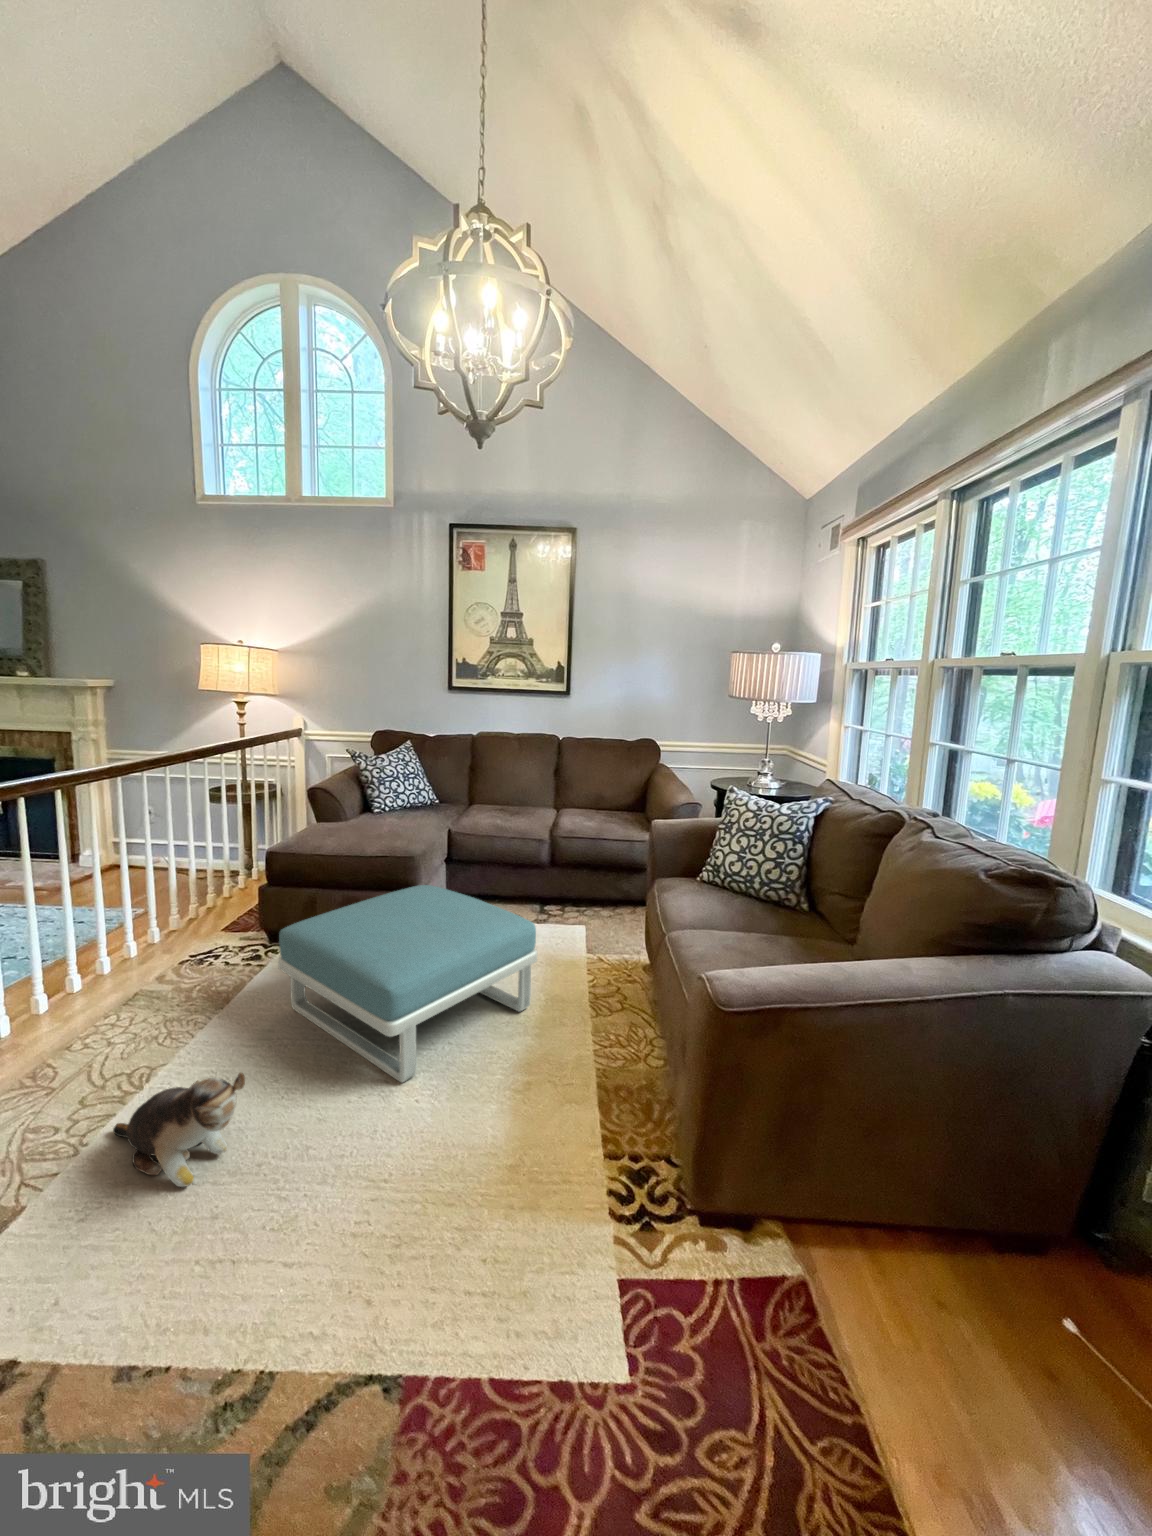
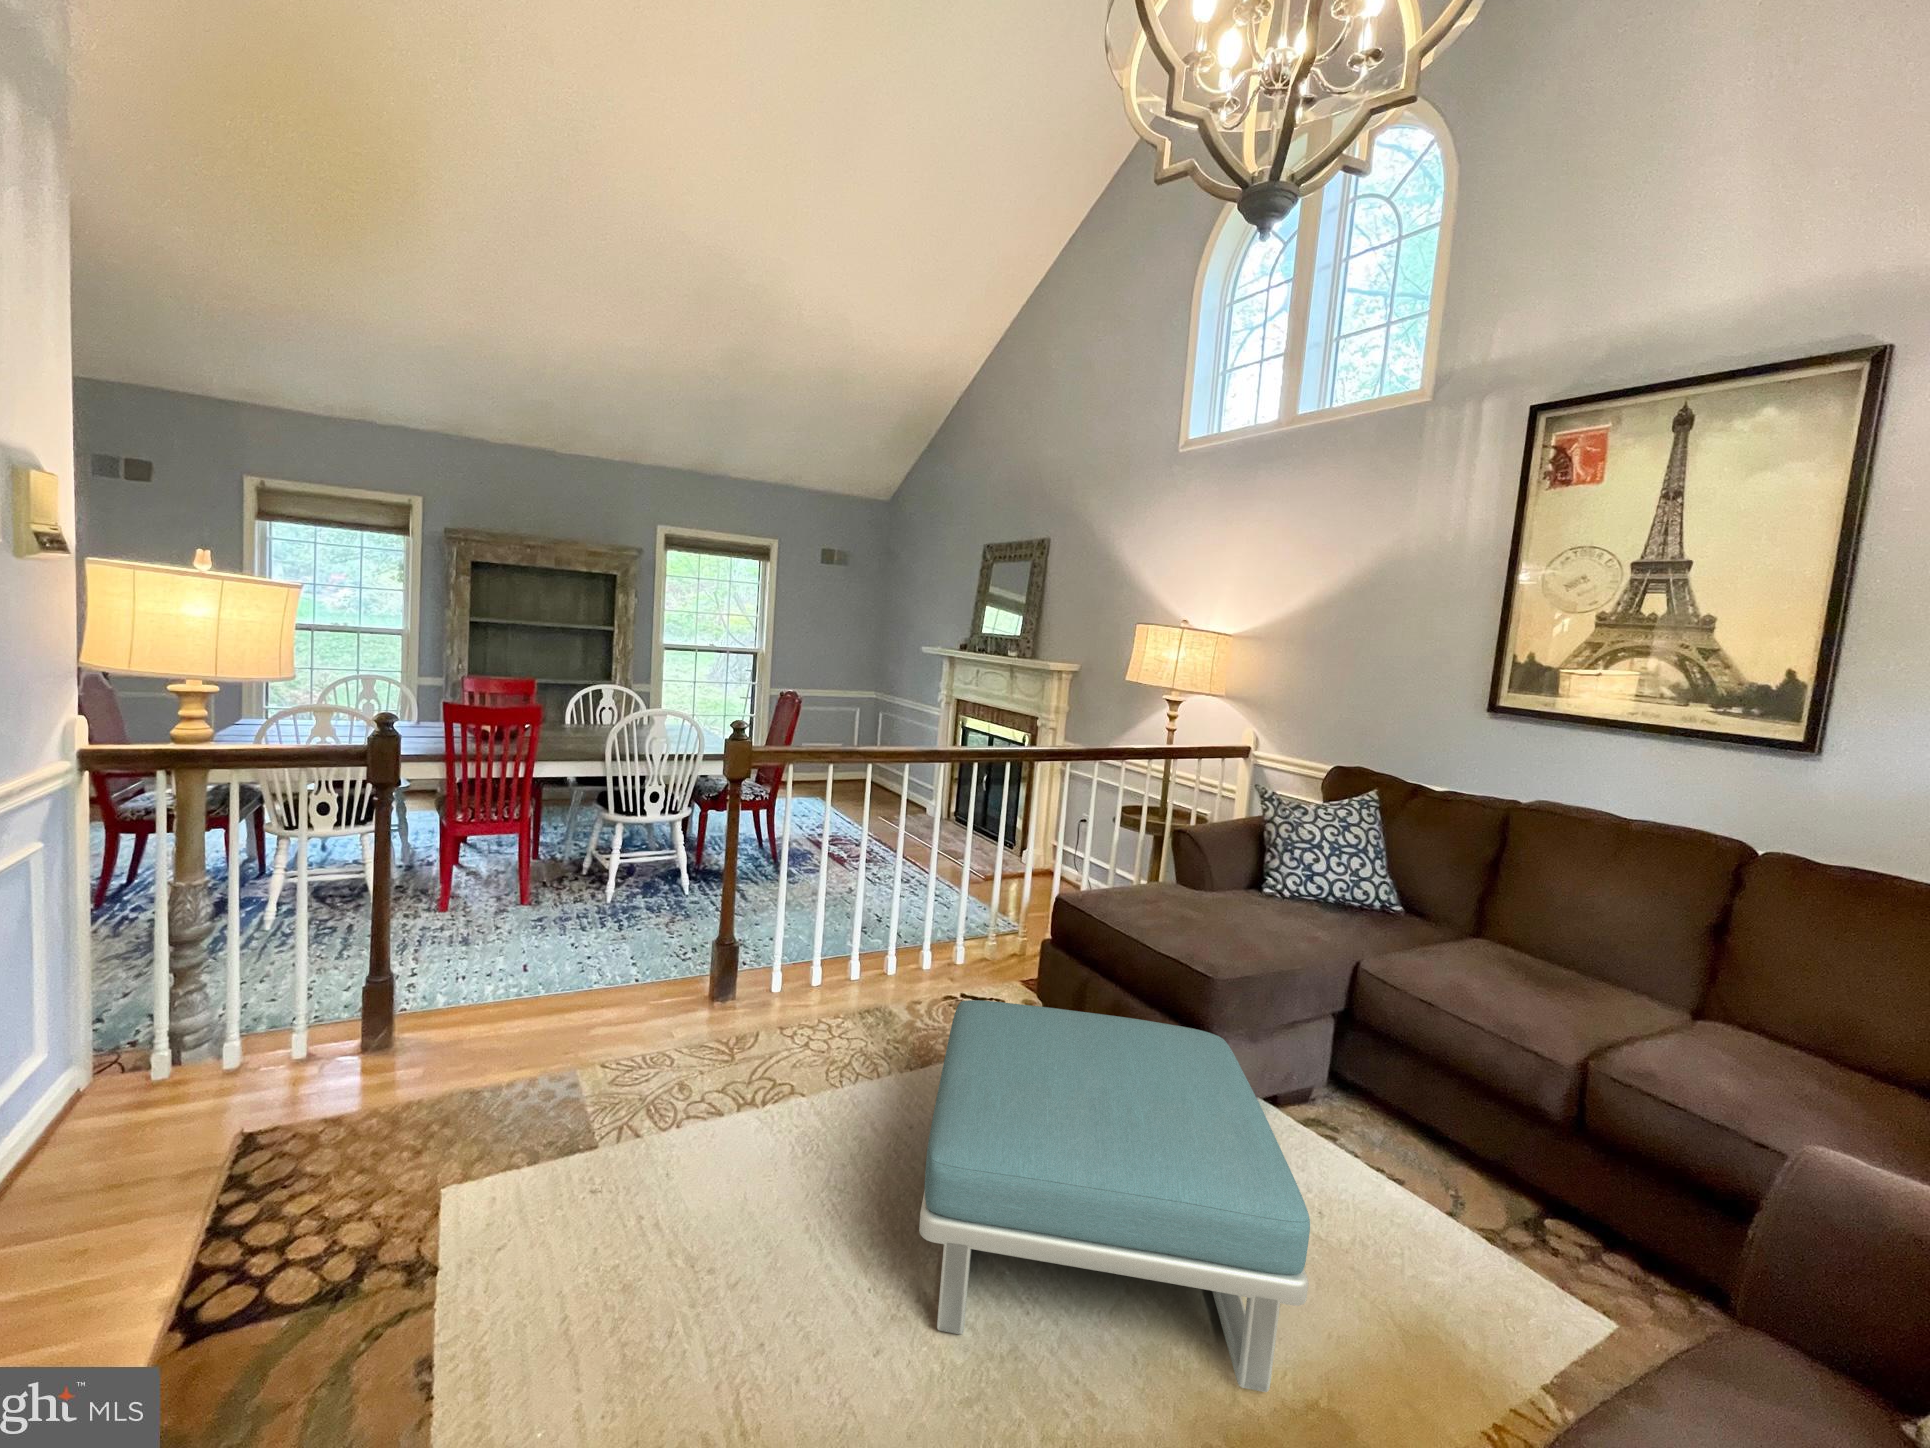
plush toy: present [113,1073,245,1187] -> none [651,1116,736,1244]

